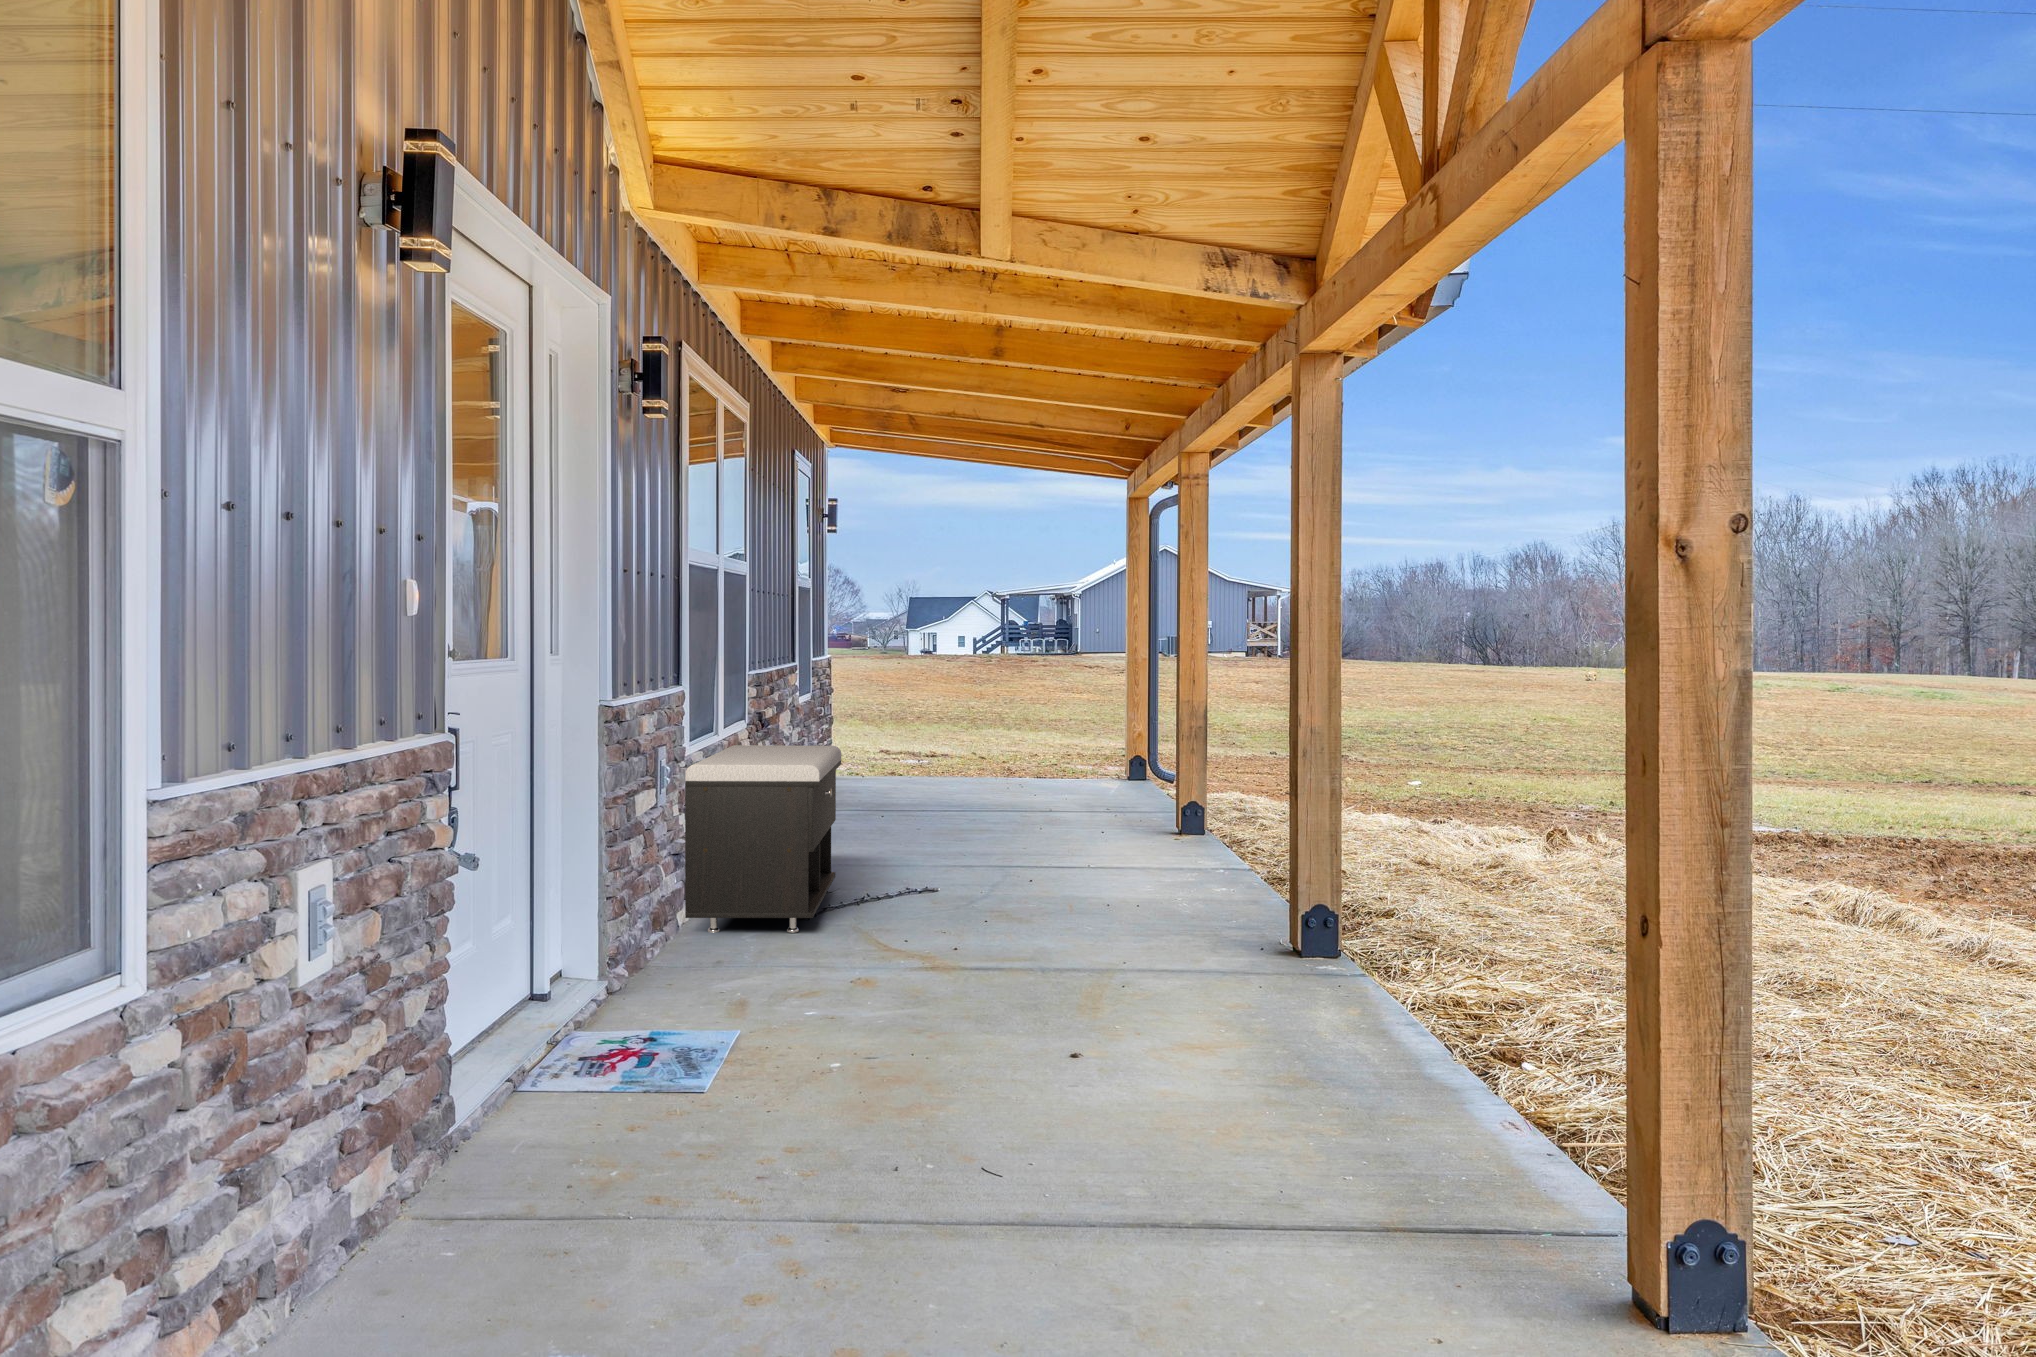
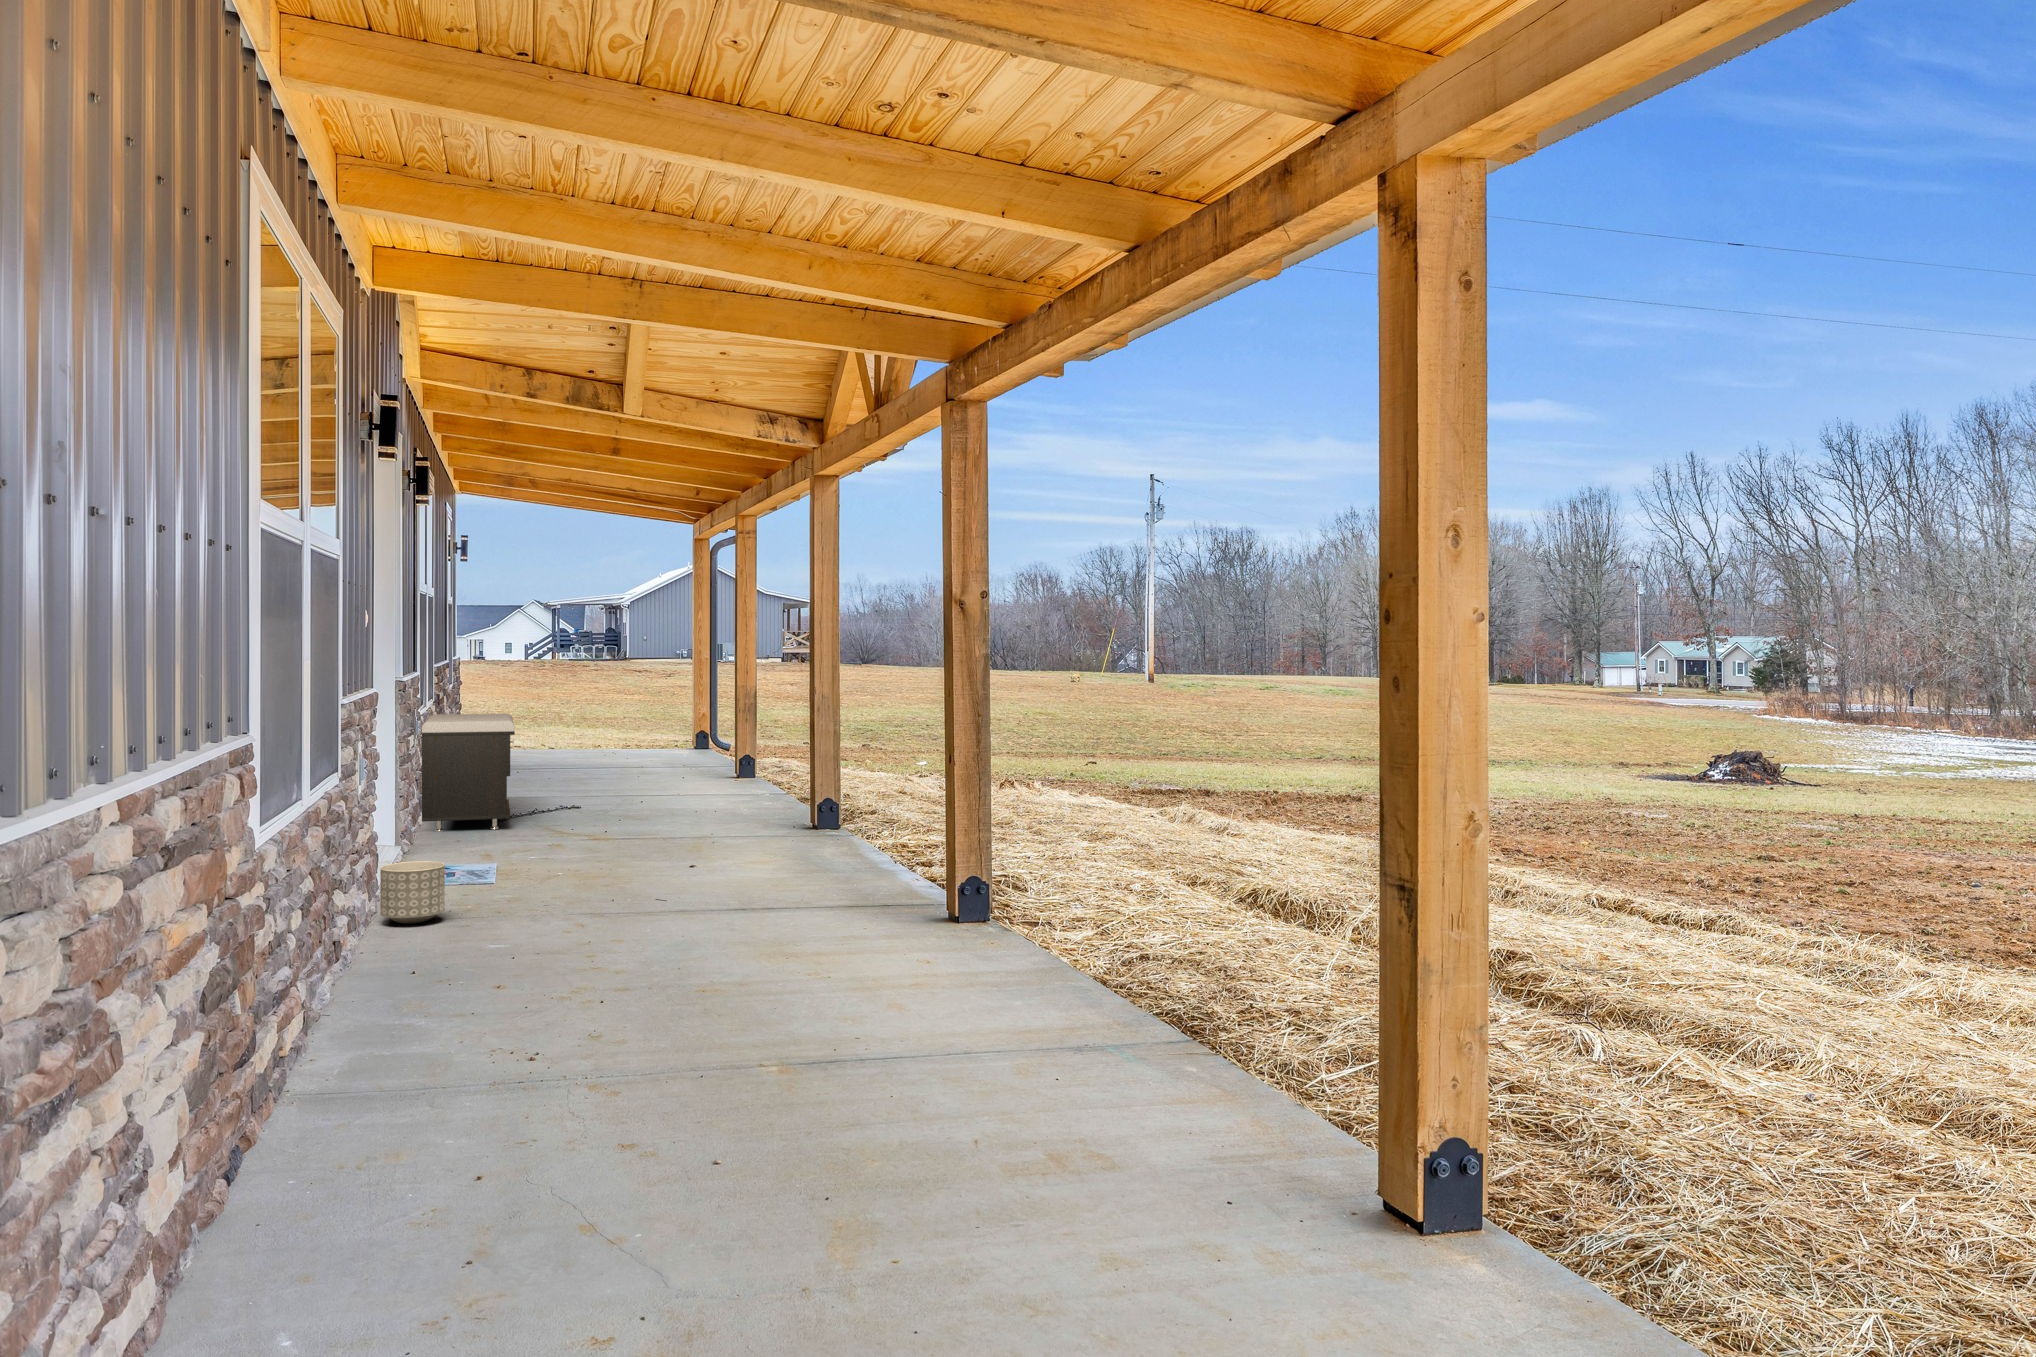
planter: none [345,1126,489,1287] -> present [380,861,445,924]

